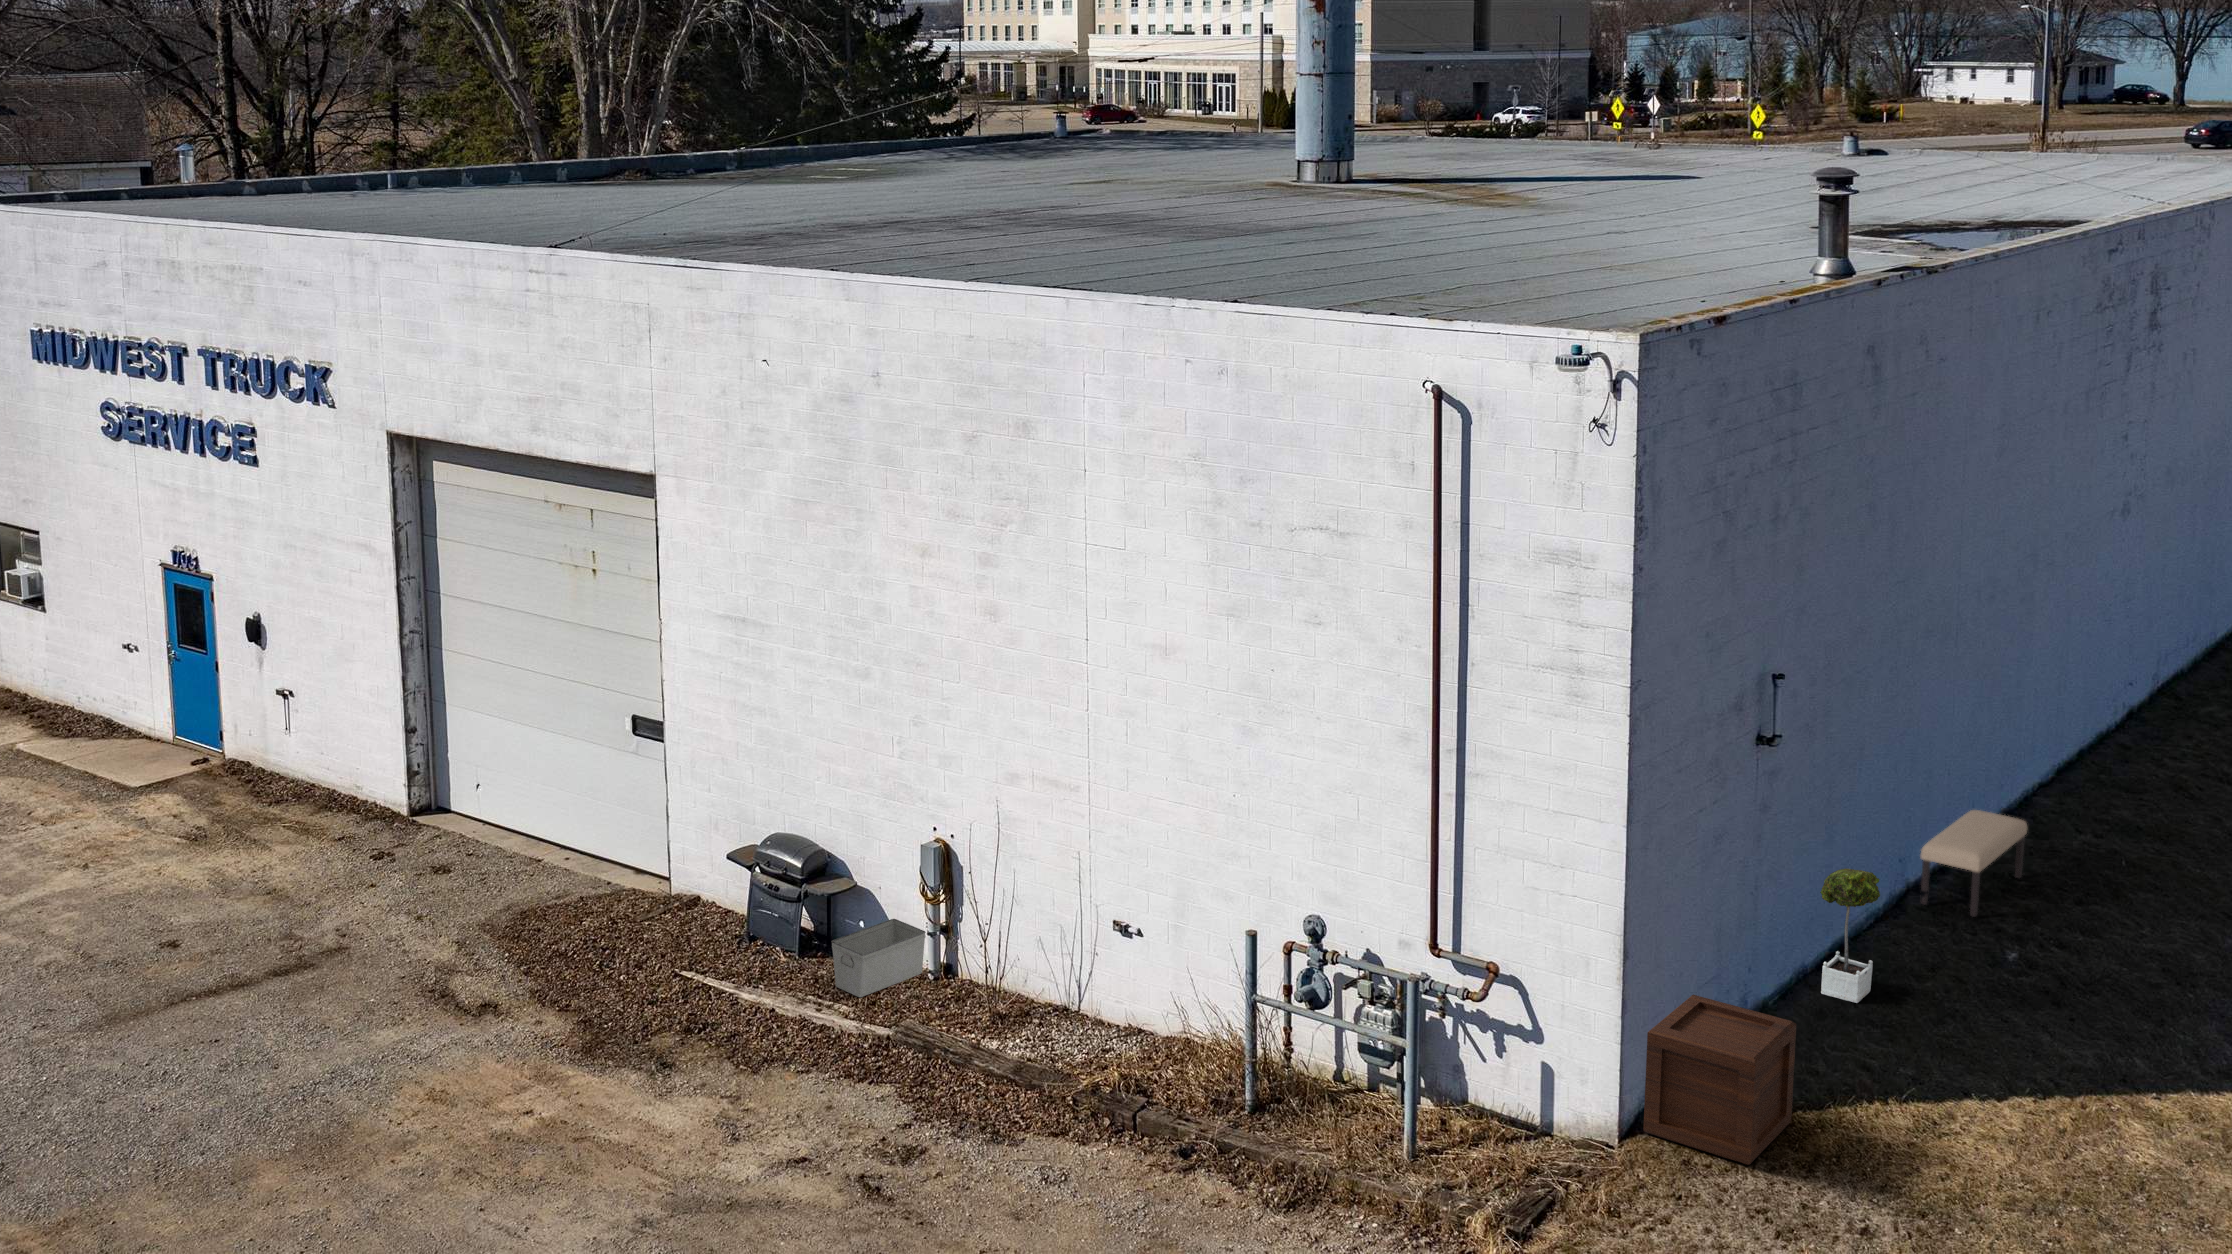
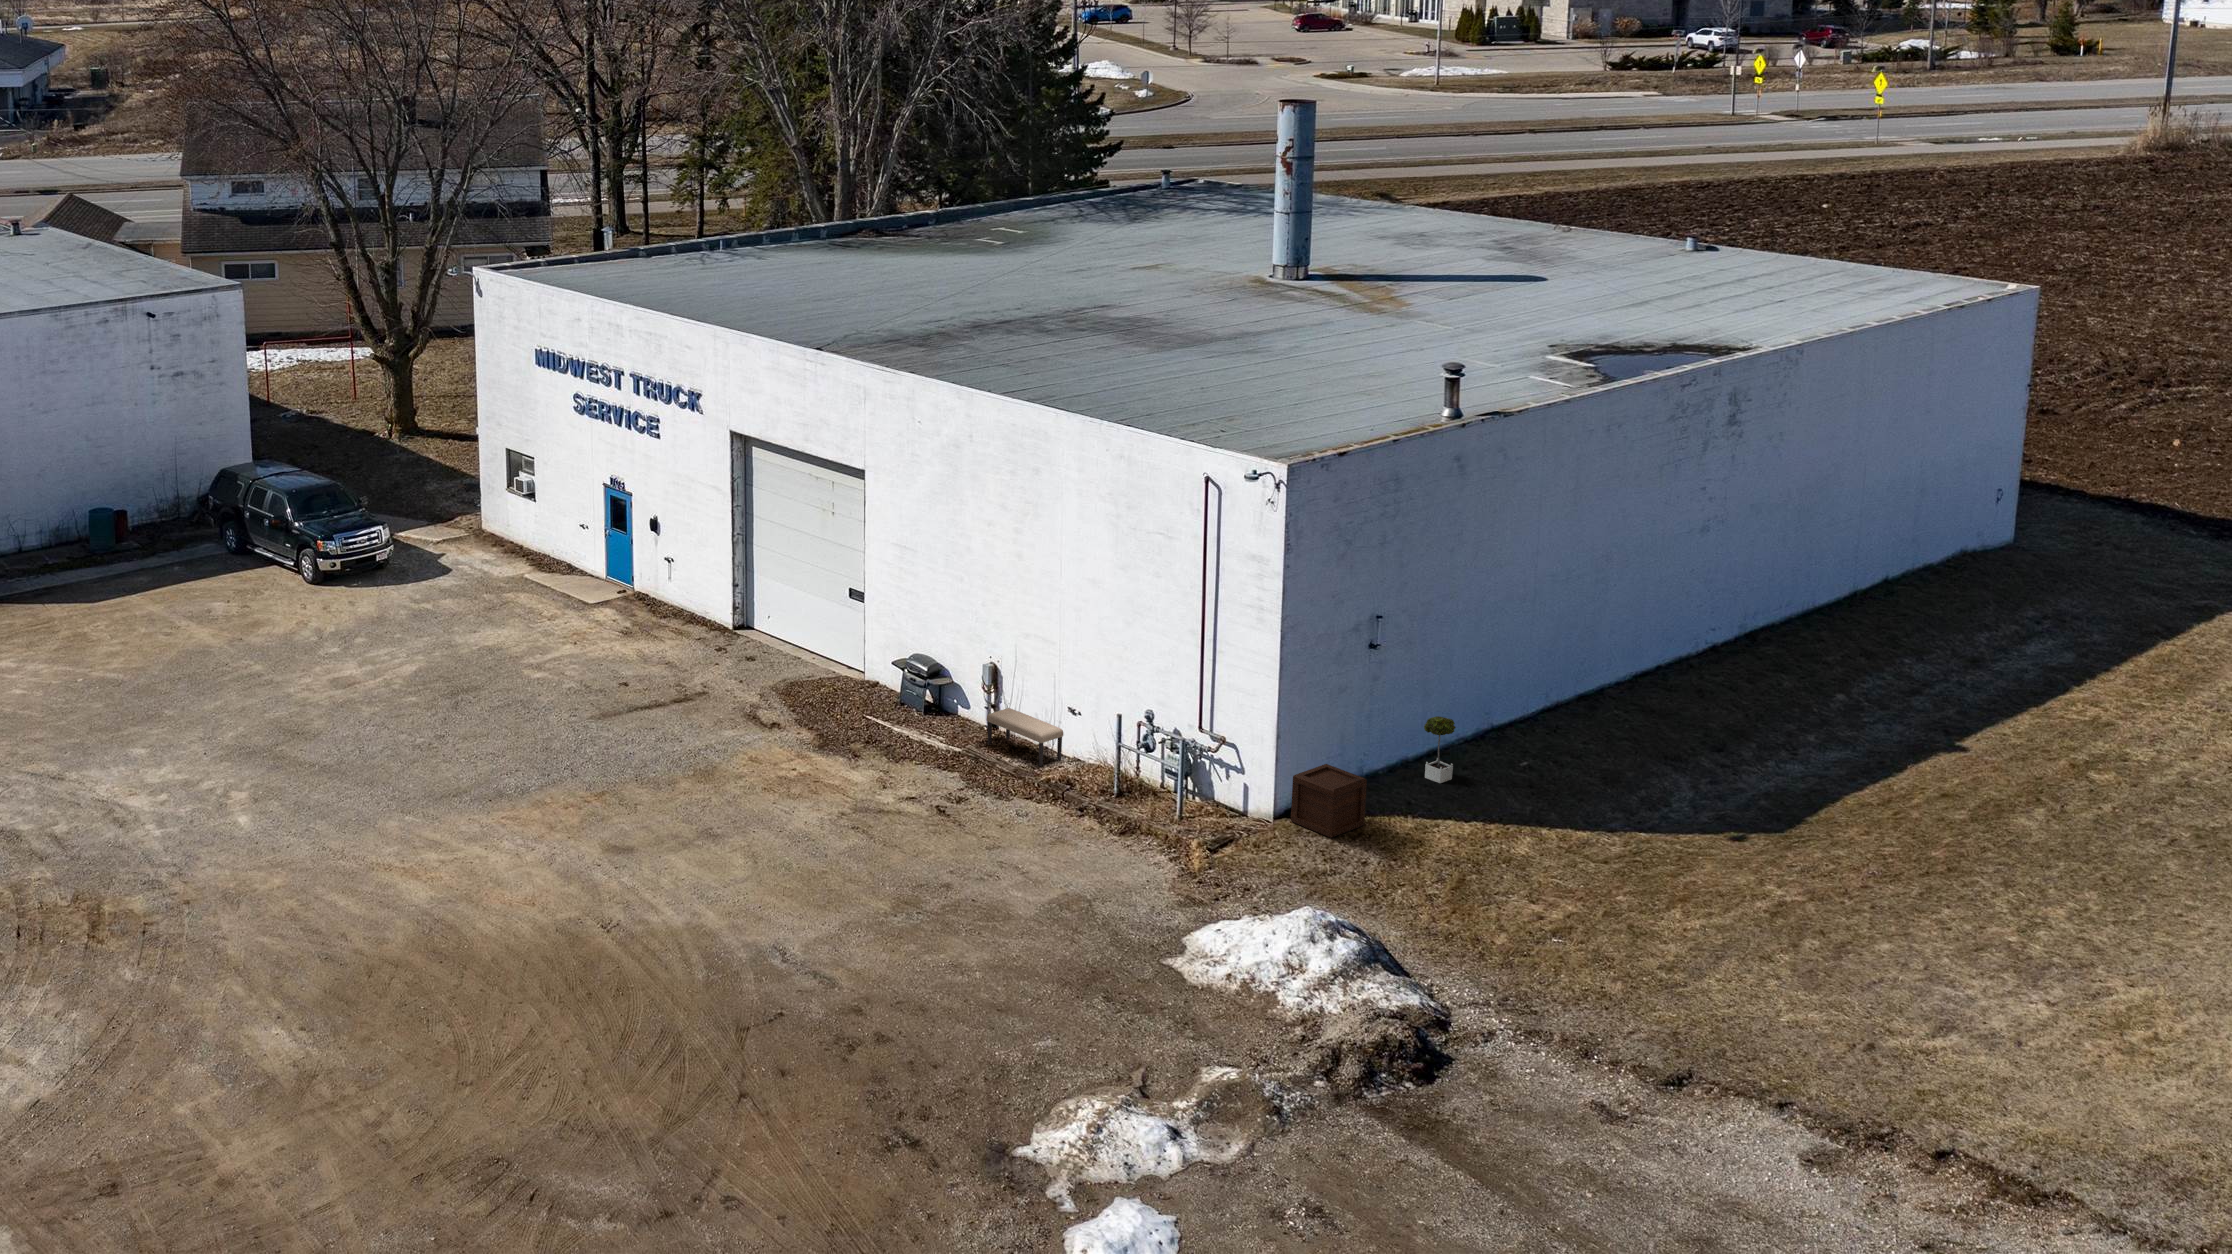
bench: present [1921,810,2027,917] -> present [987,708,1063,767]
storage bin: present [831,919,926,997] -> none [937,701,983,736]

